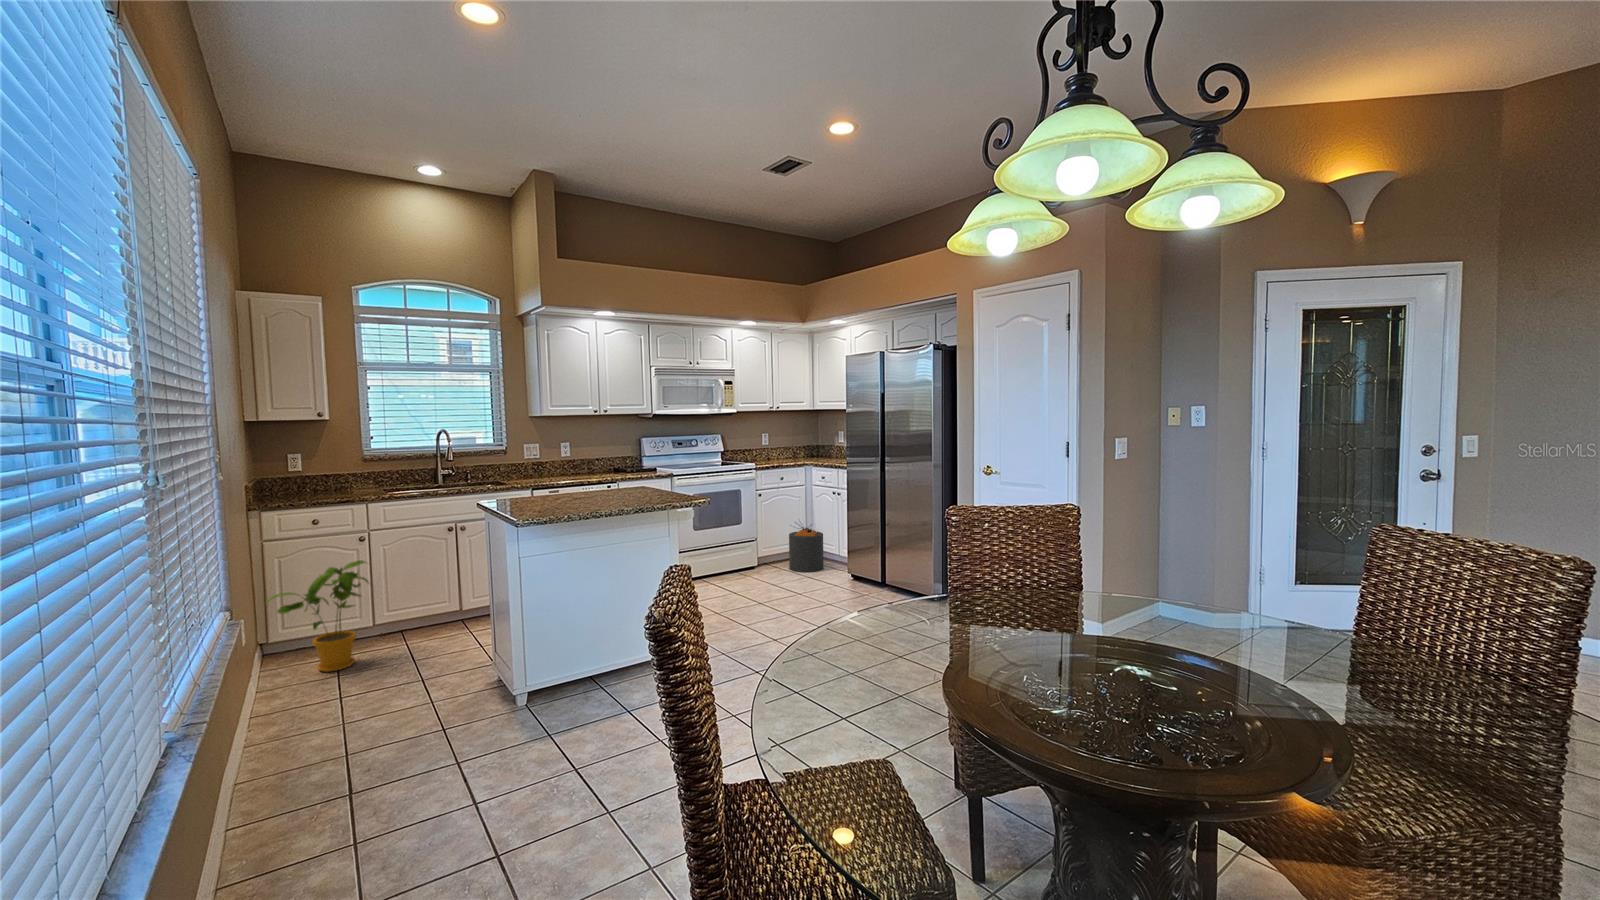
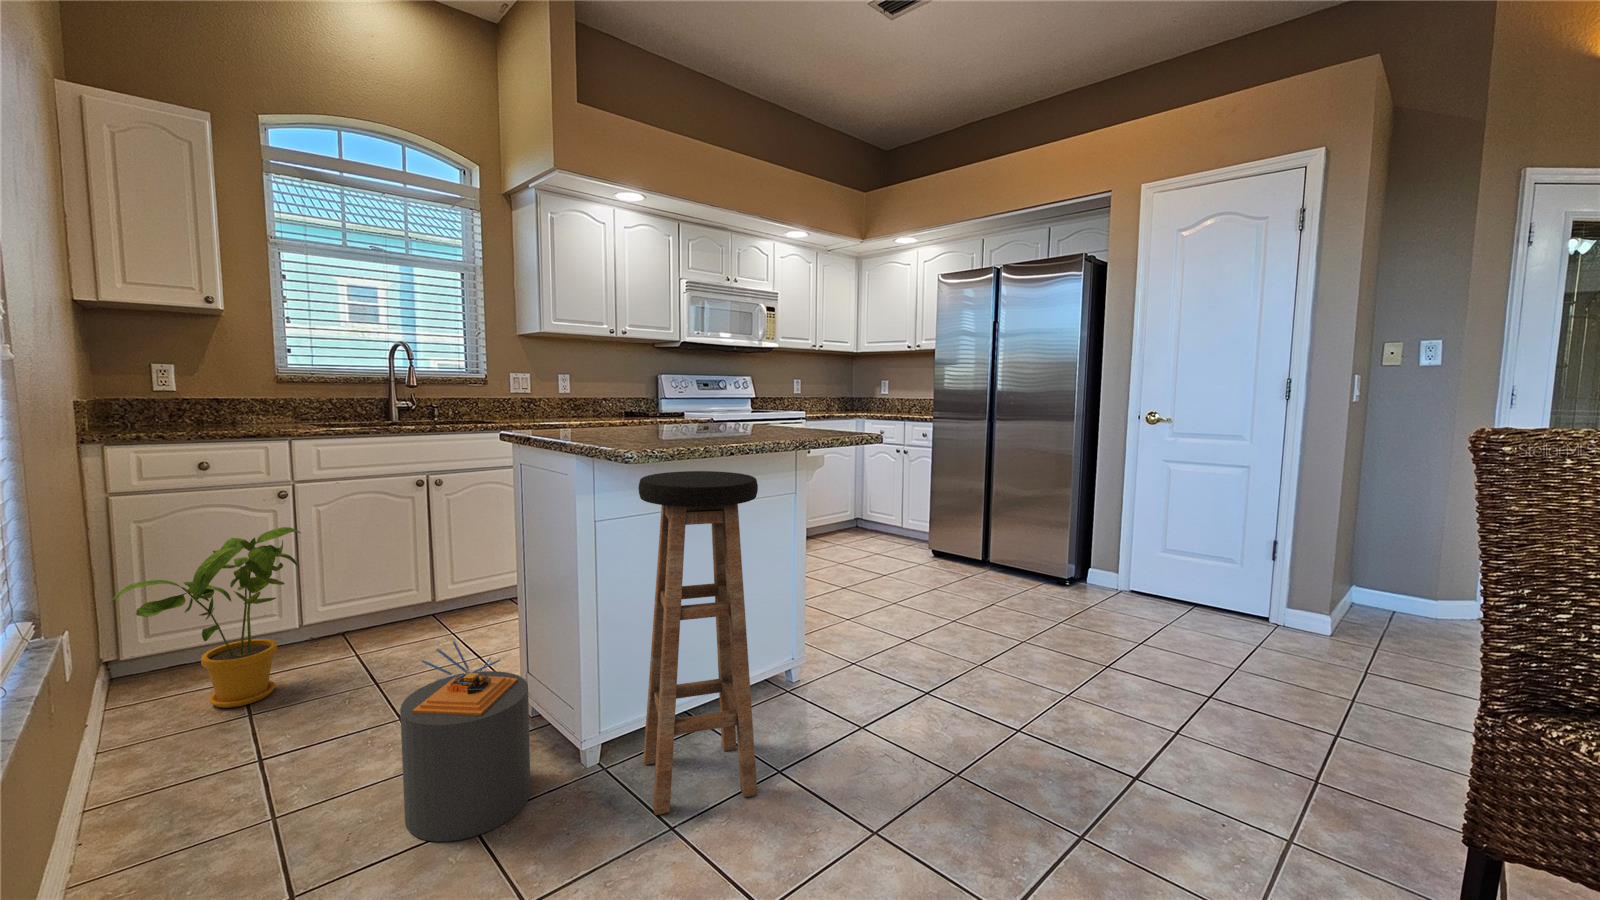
trash can: present [789,520,824,572] -> present [400,641,531,842]
bar stool: none [538,526,614,730] -> present [638,471,758,815]

